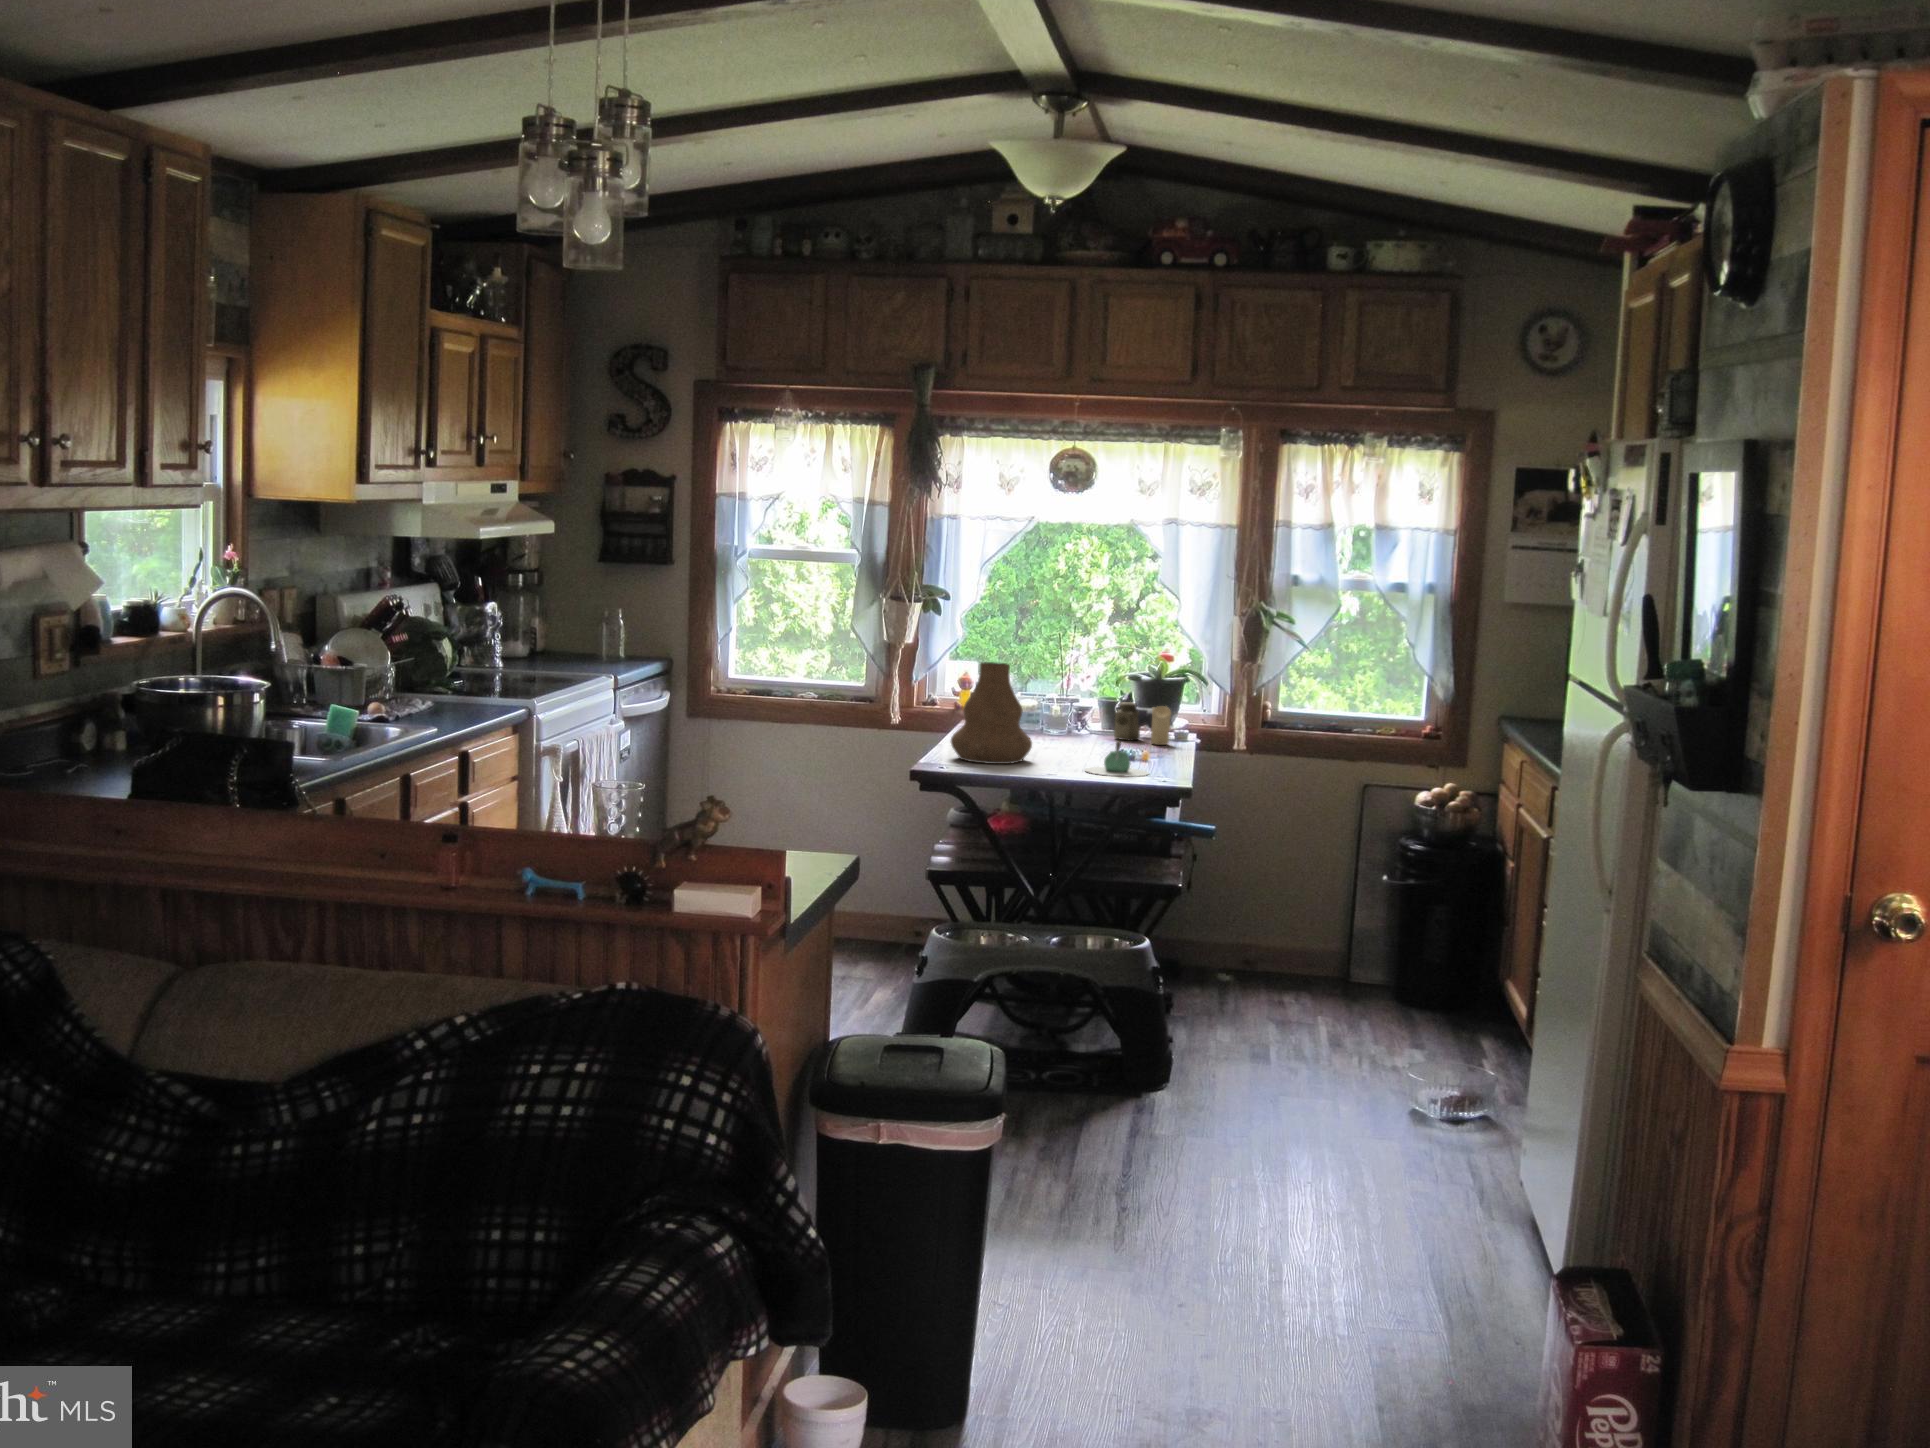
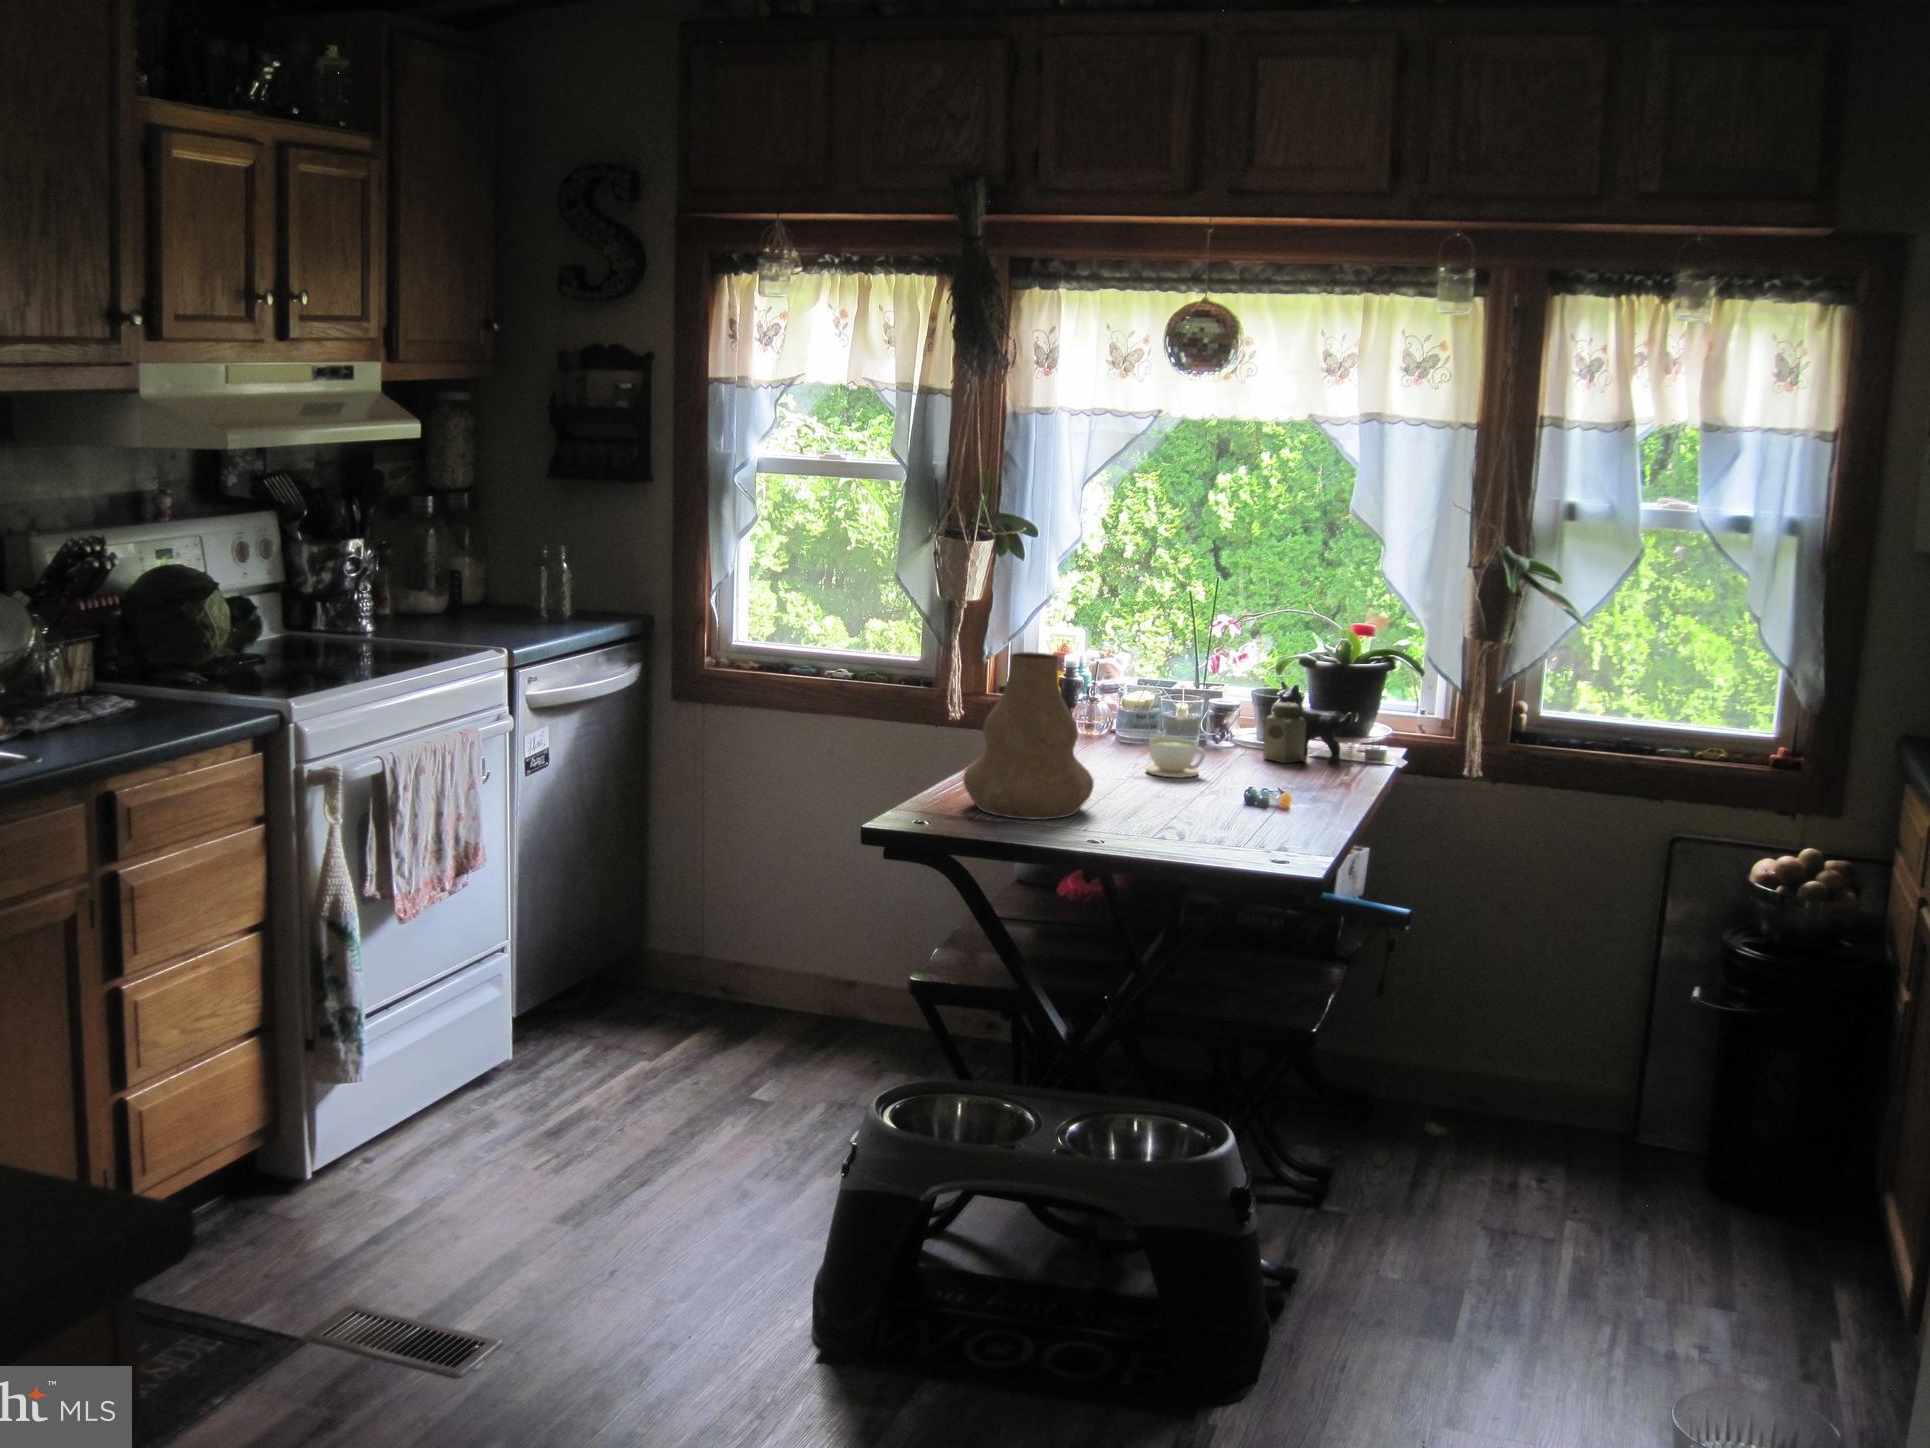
candle: present [1151,706,1171,745] -> none [1316,712,1349,775]
coffee cup: none [1046,723,1085,747] -> present [1146,737,1205,778]
teapot: present [1086,740,1148,777] -> none [1166,791,1273,856]

